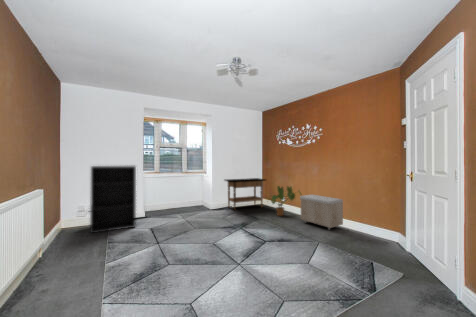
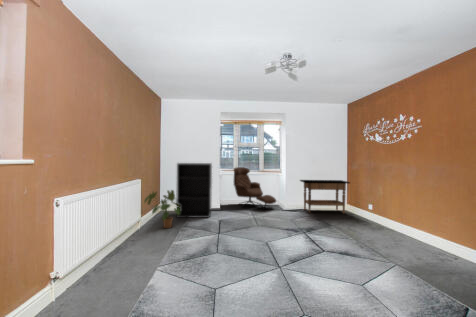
lounge chair: none [155,169,202,212] -> present [234,167,276,209]
house plant: present [271,186,301,216] -> present [144,190,180,228]
storage bench: present [300,195,343,229] -> none [384,204,449,252]

